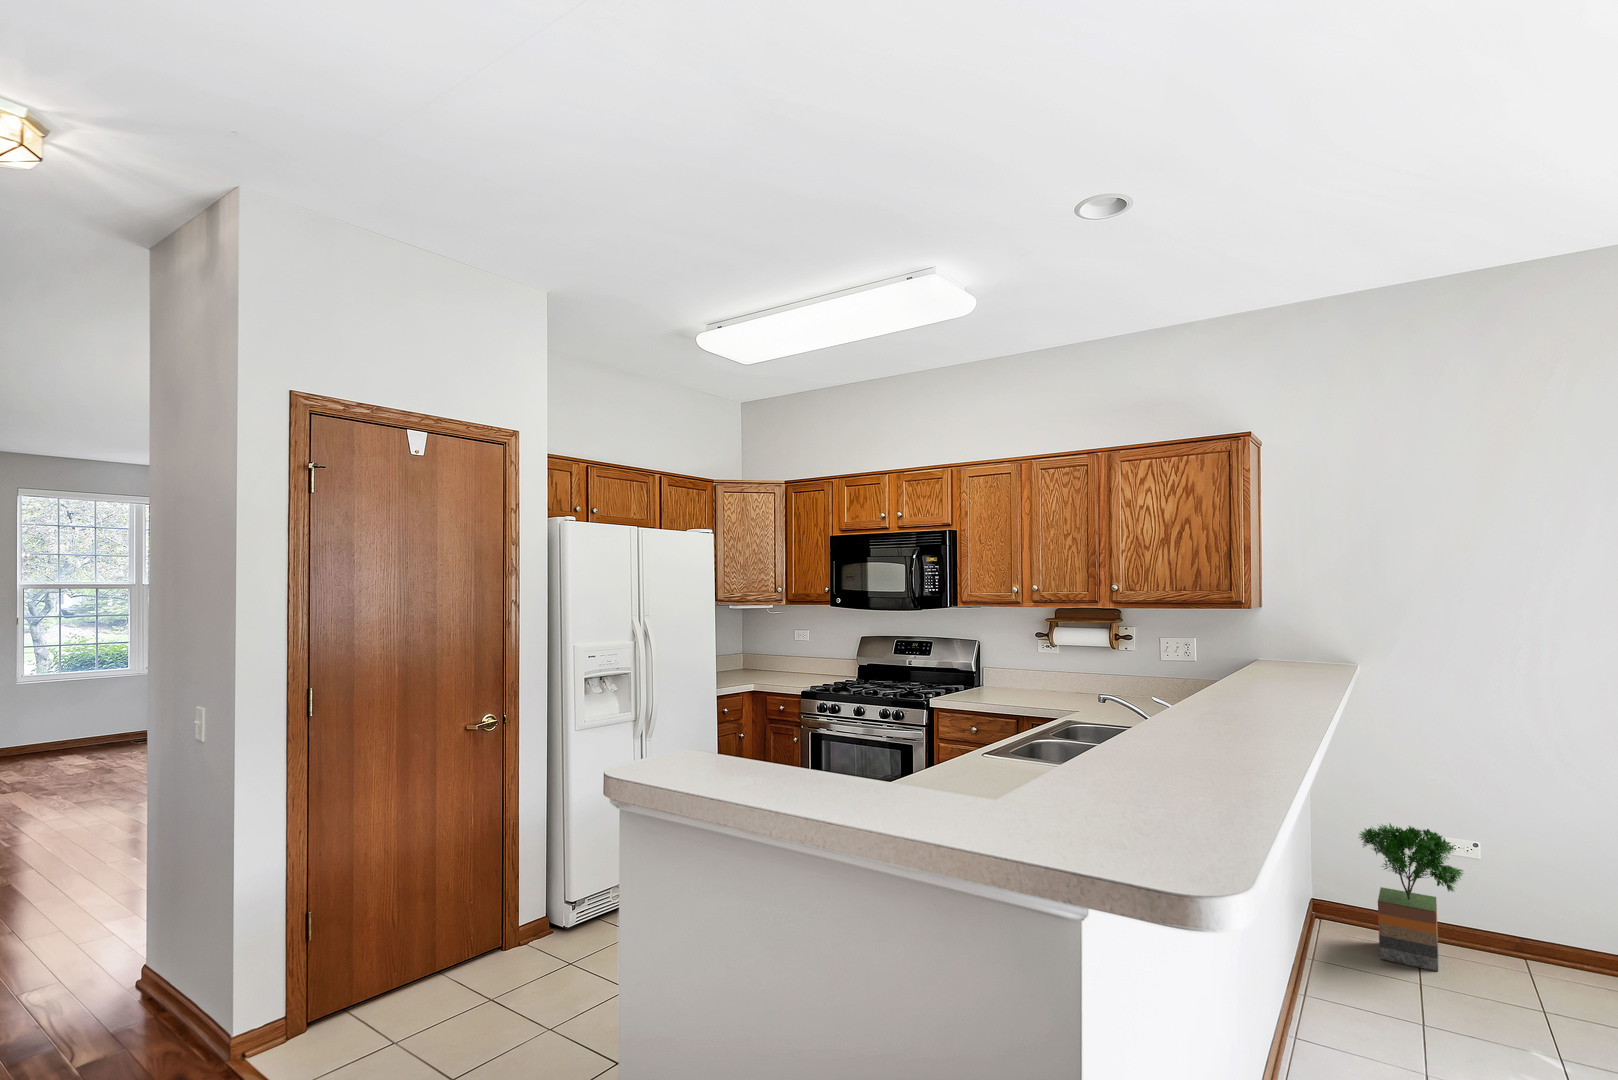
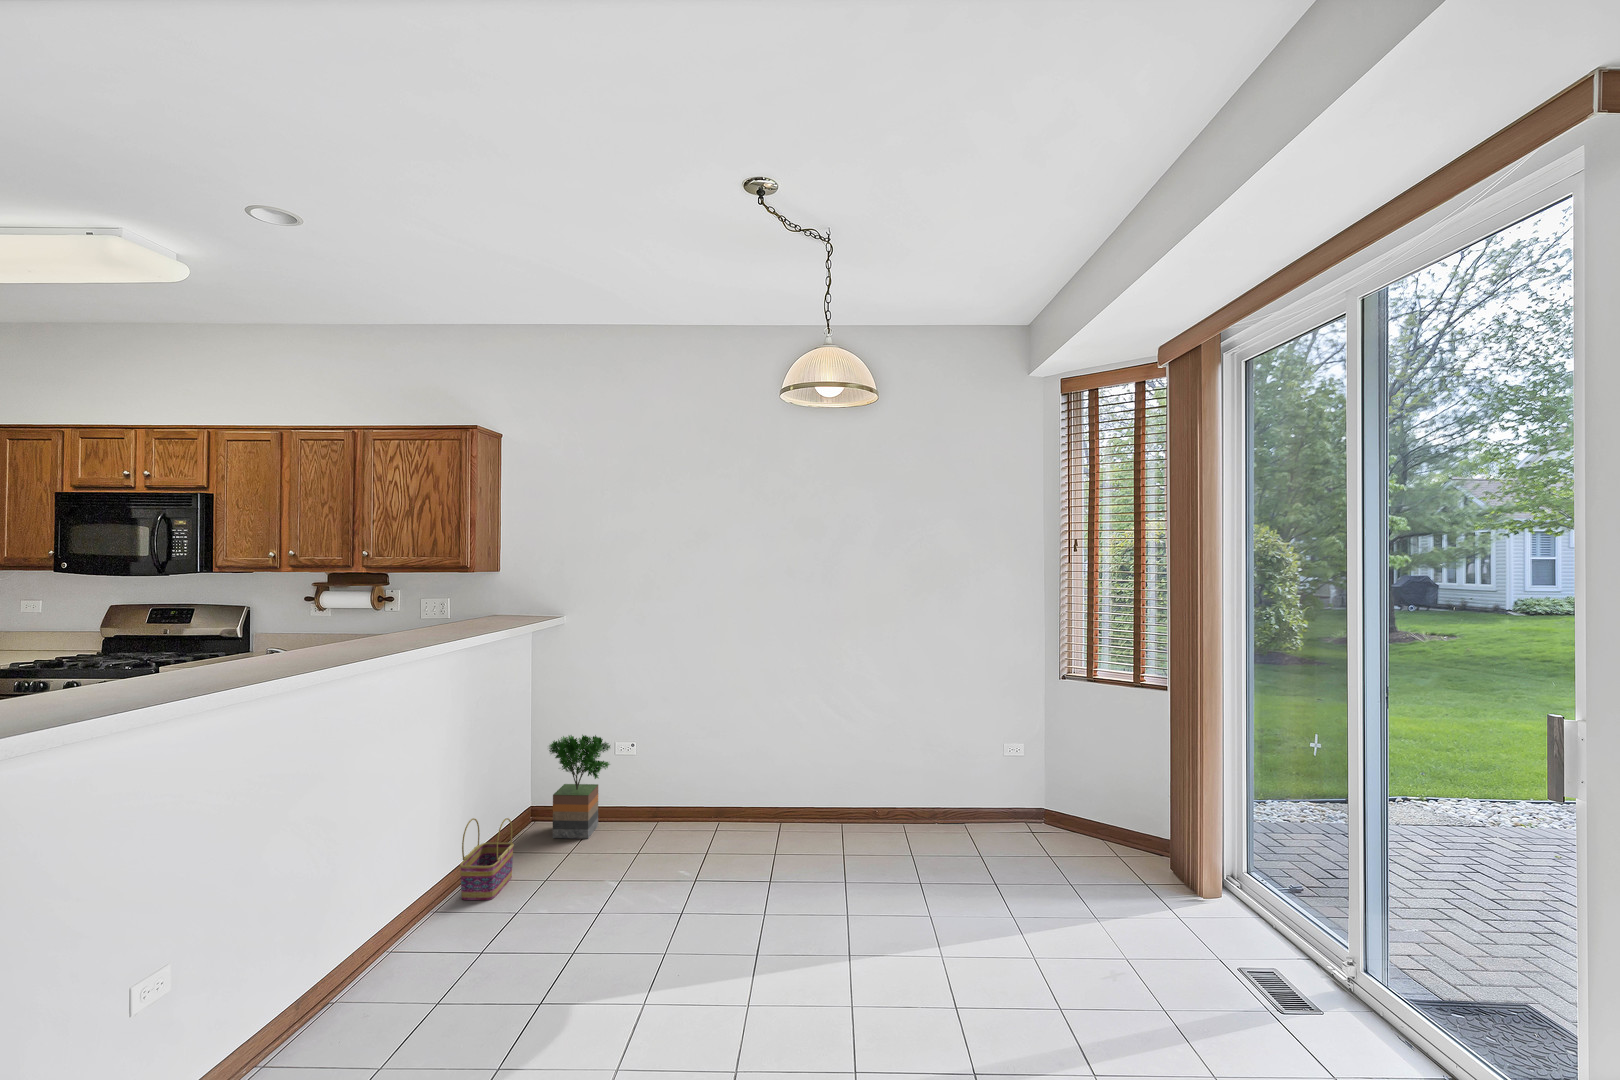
basket: none [1305,918,1363,1033] -> present [460,818,514,900]

